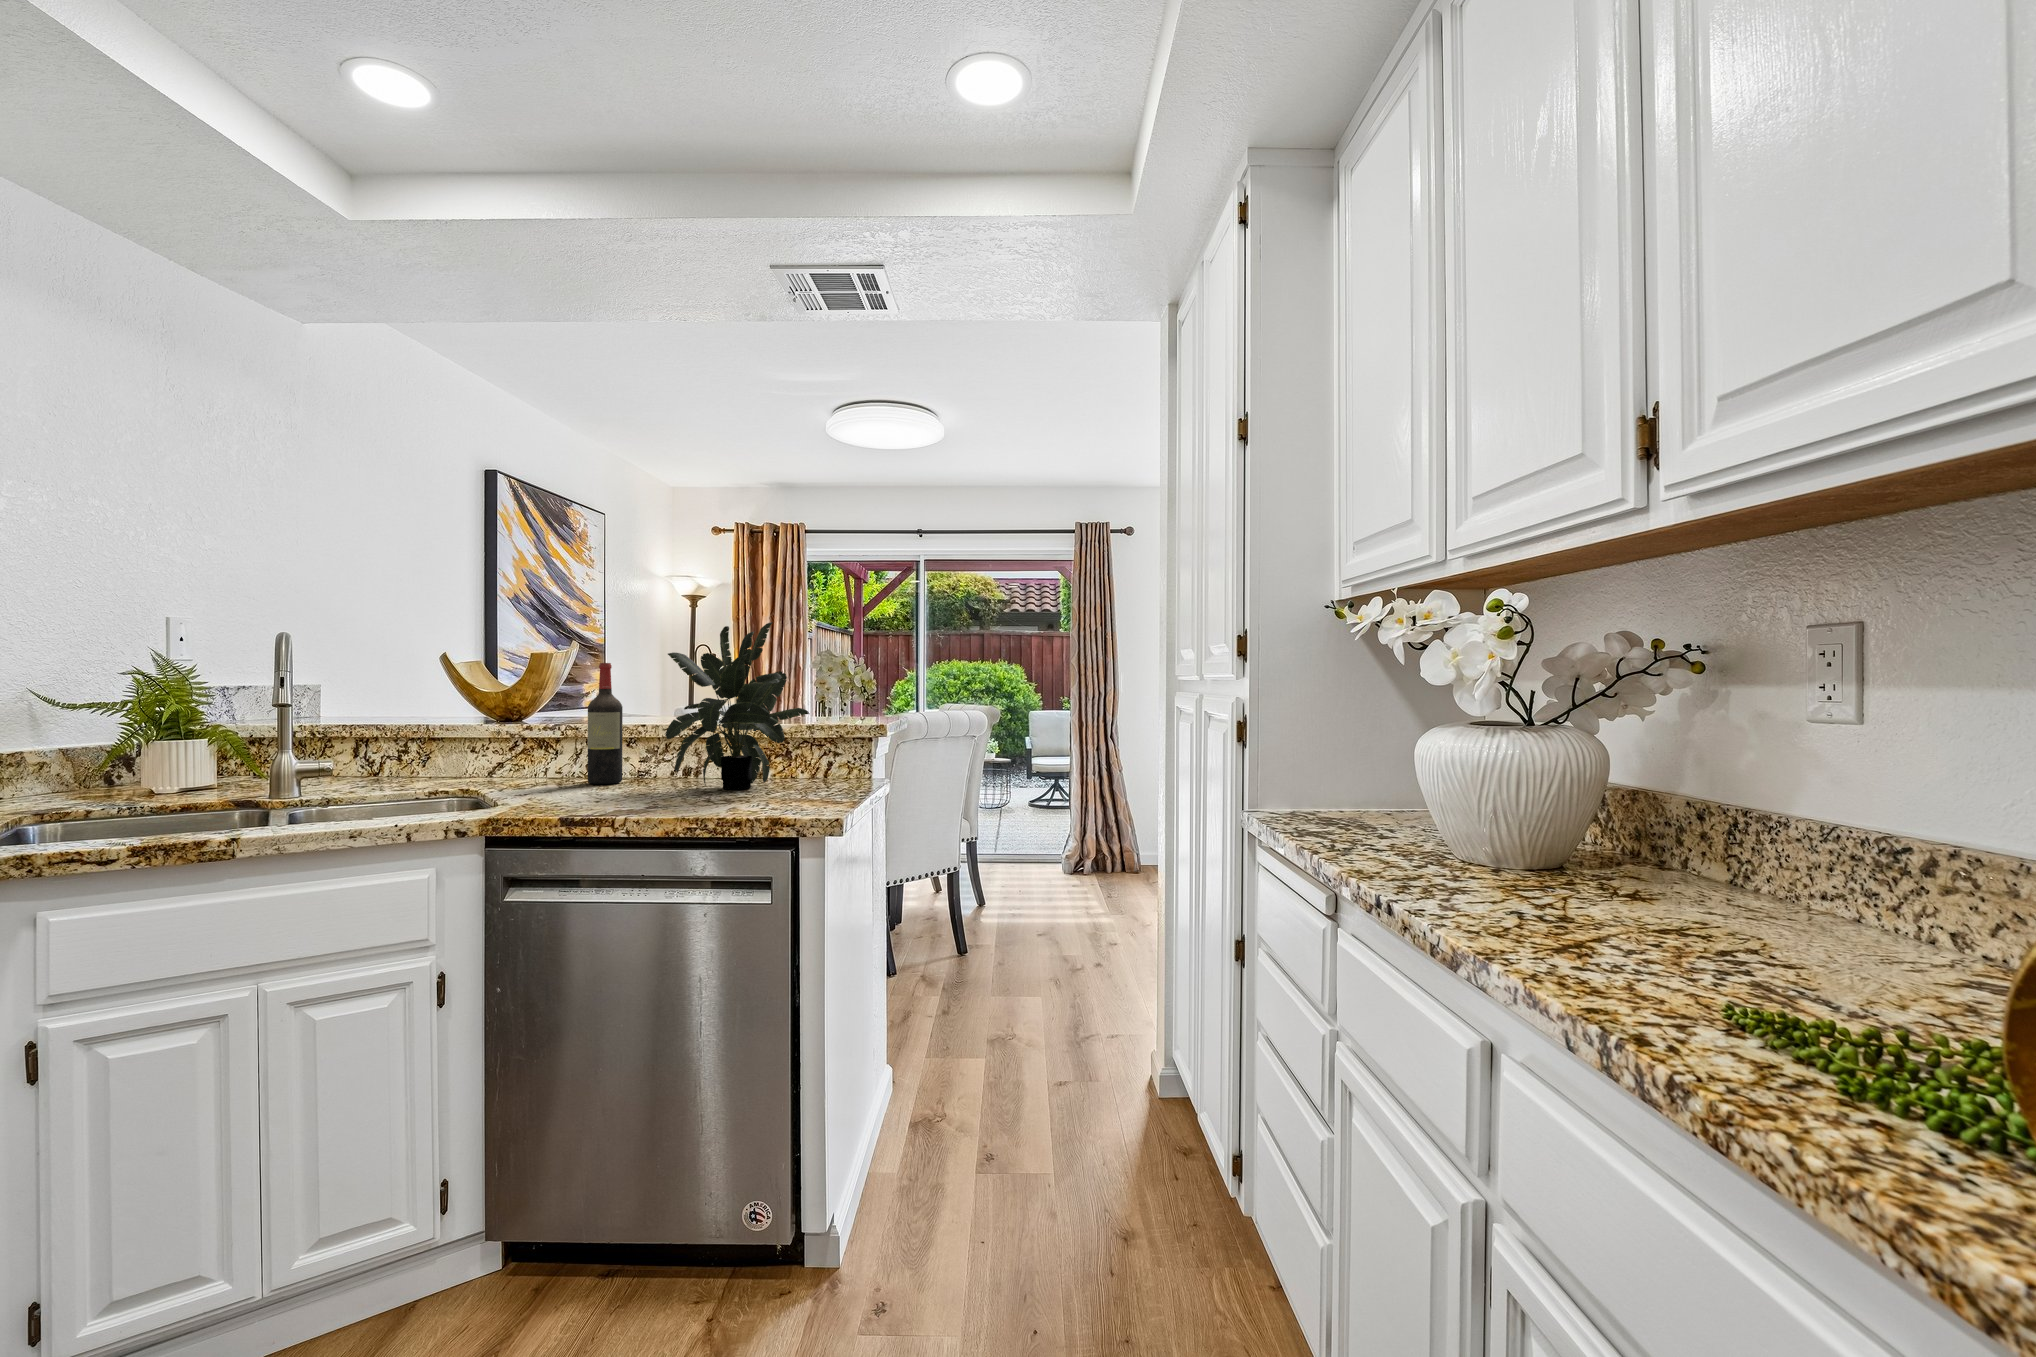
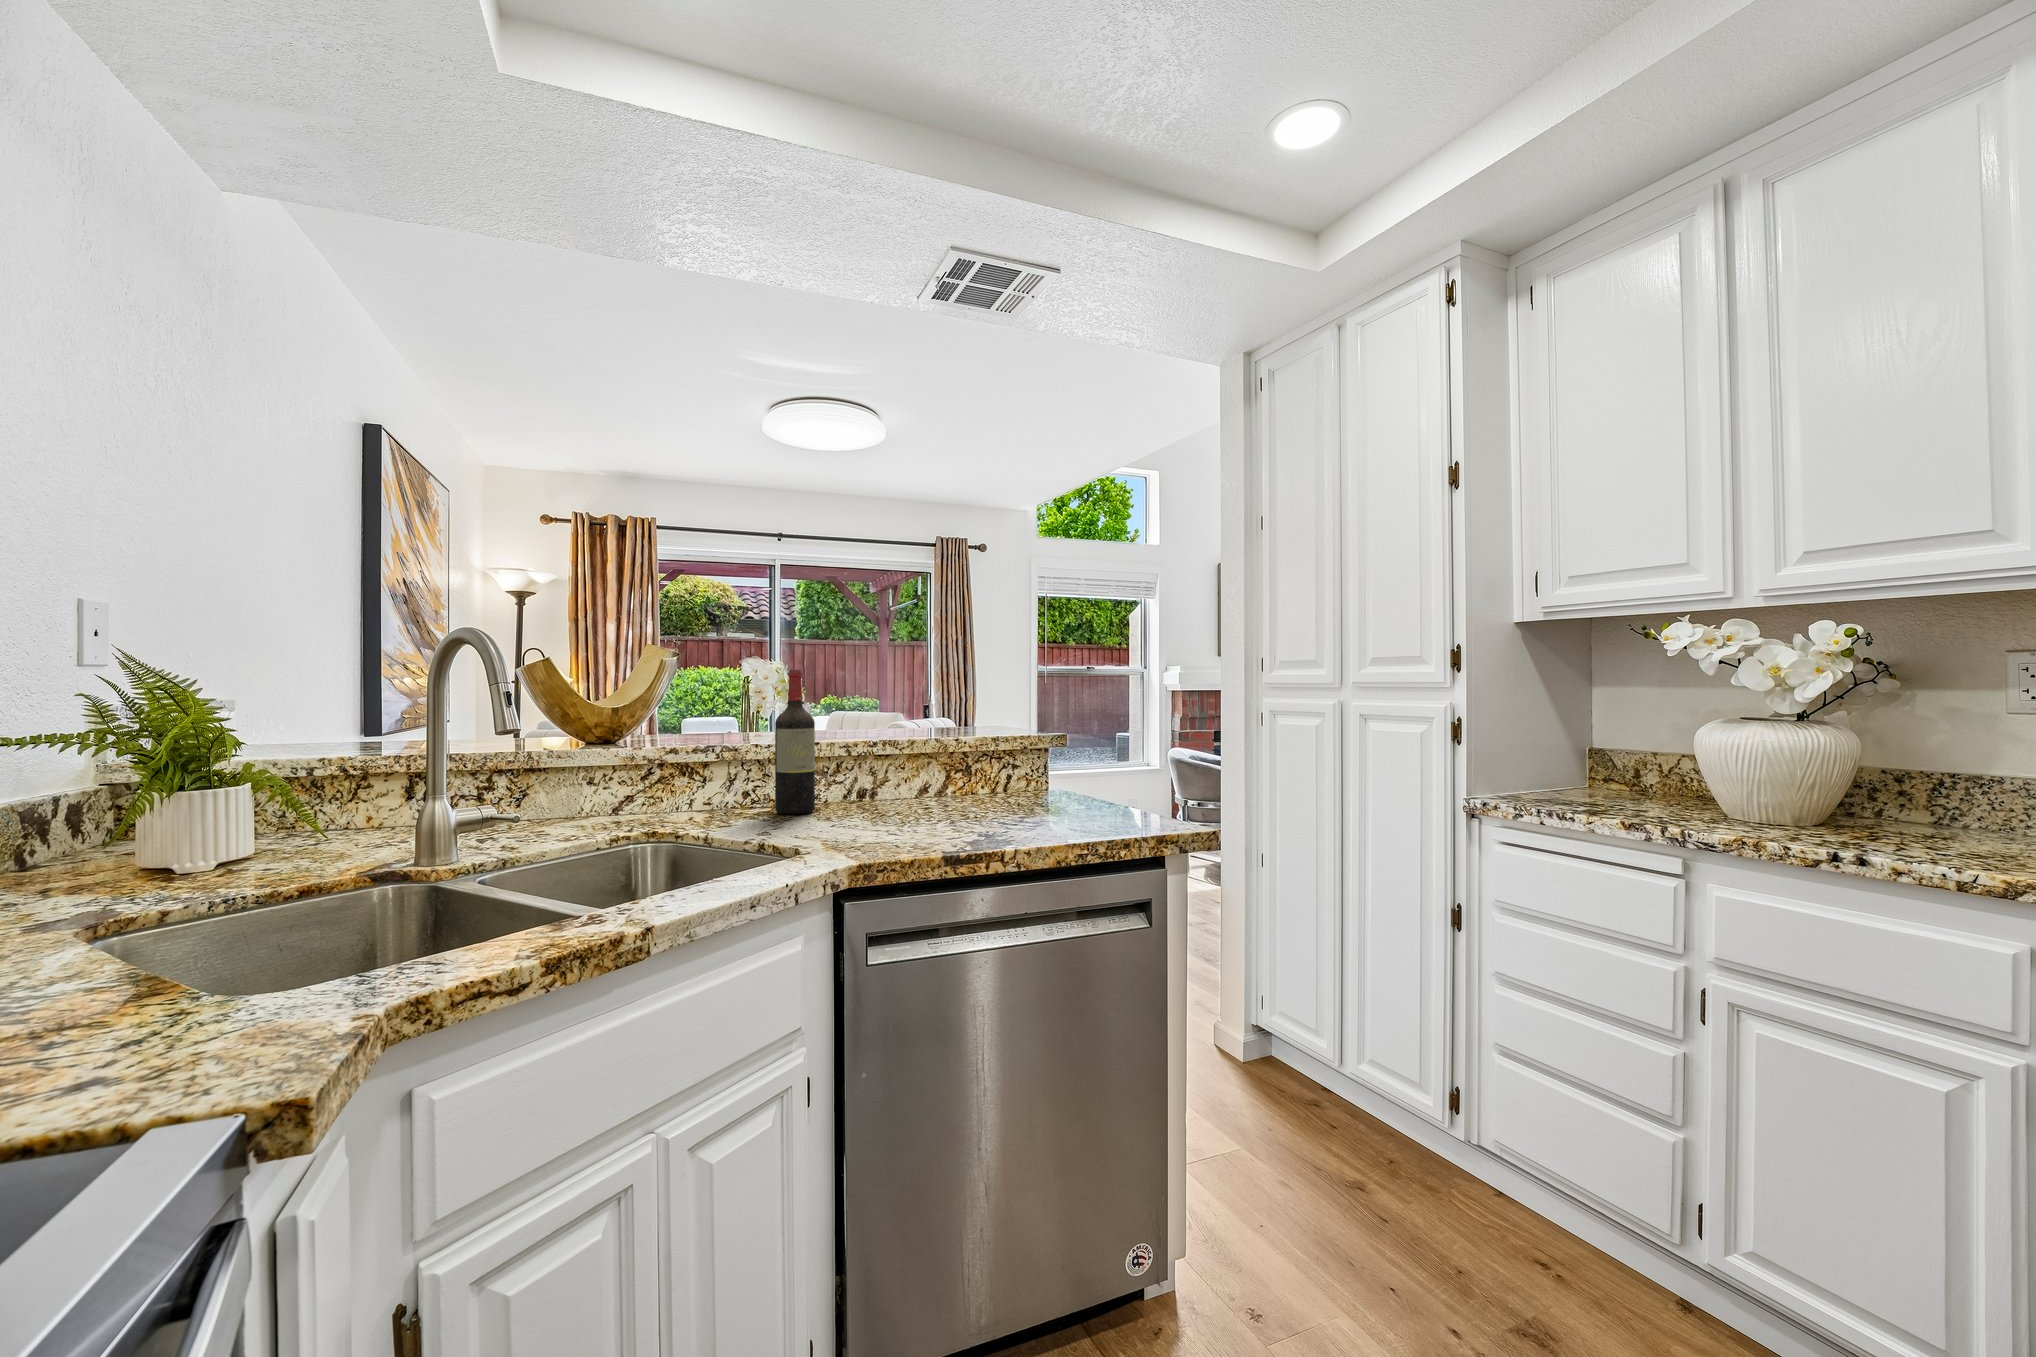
potted plant: present [665,622,809,790] -> none [872,626,1051,810]

